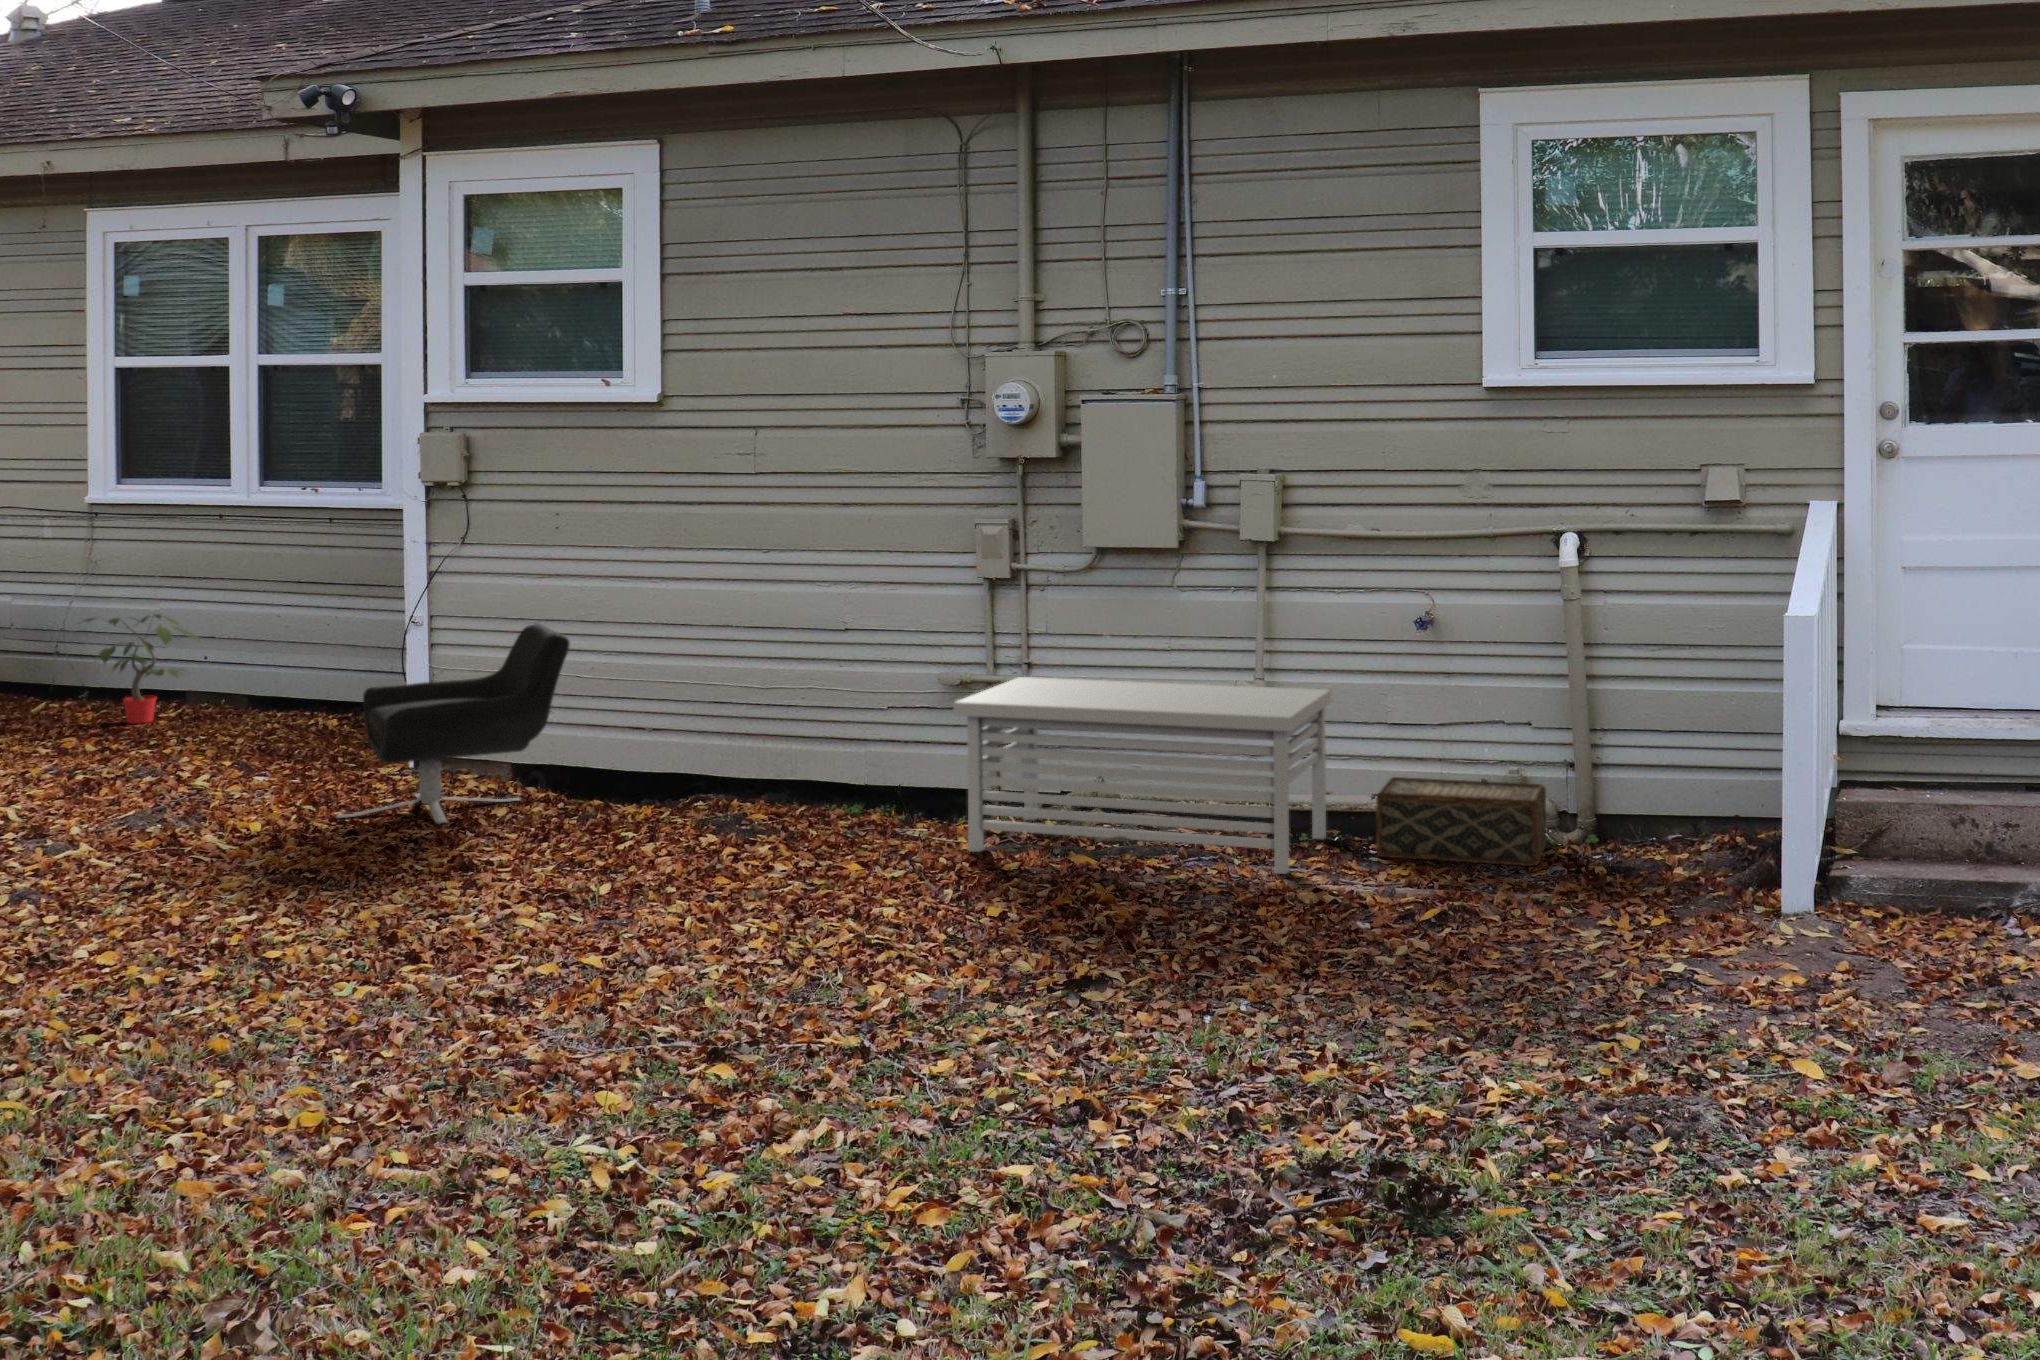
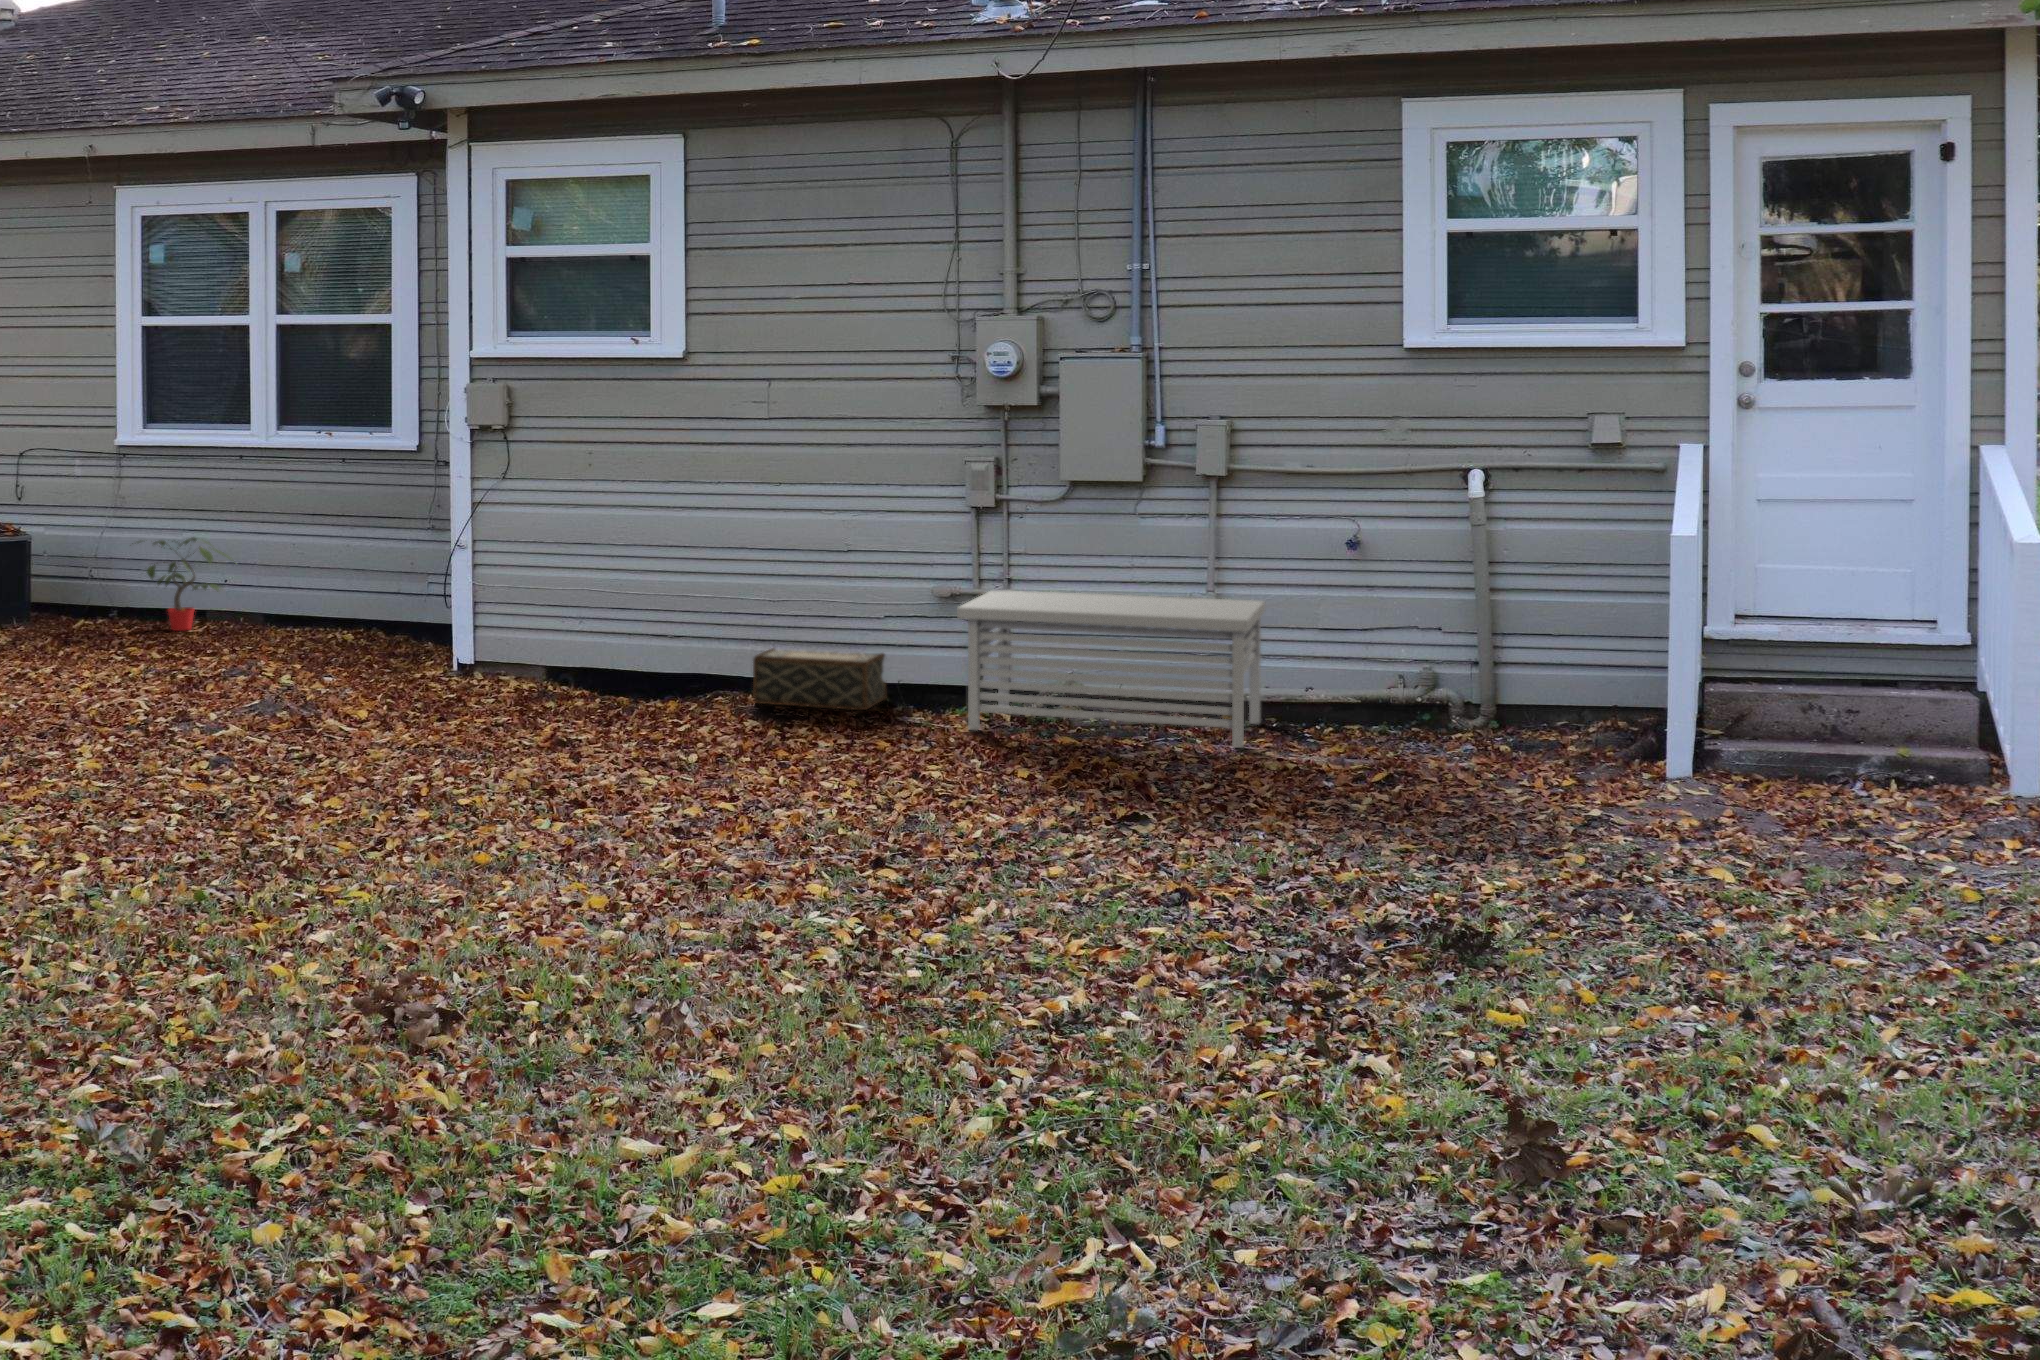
lounge chair: present [337,623,570,824] -> none [422,544,609,706]
woven basket: present [1376,777,1546,866] -> present [753,647,887,710]

